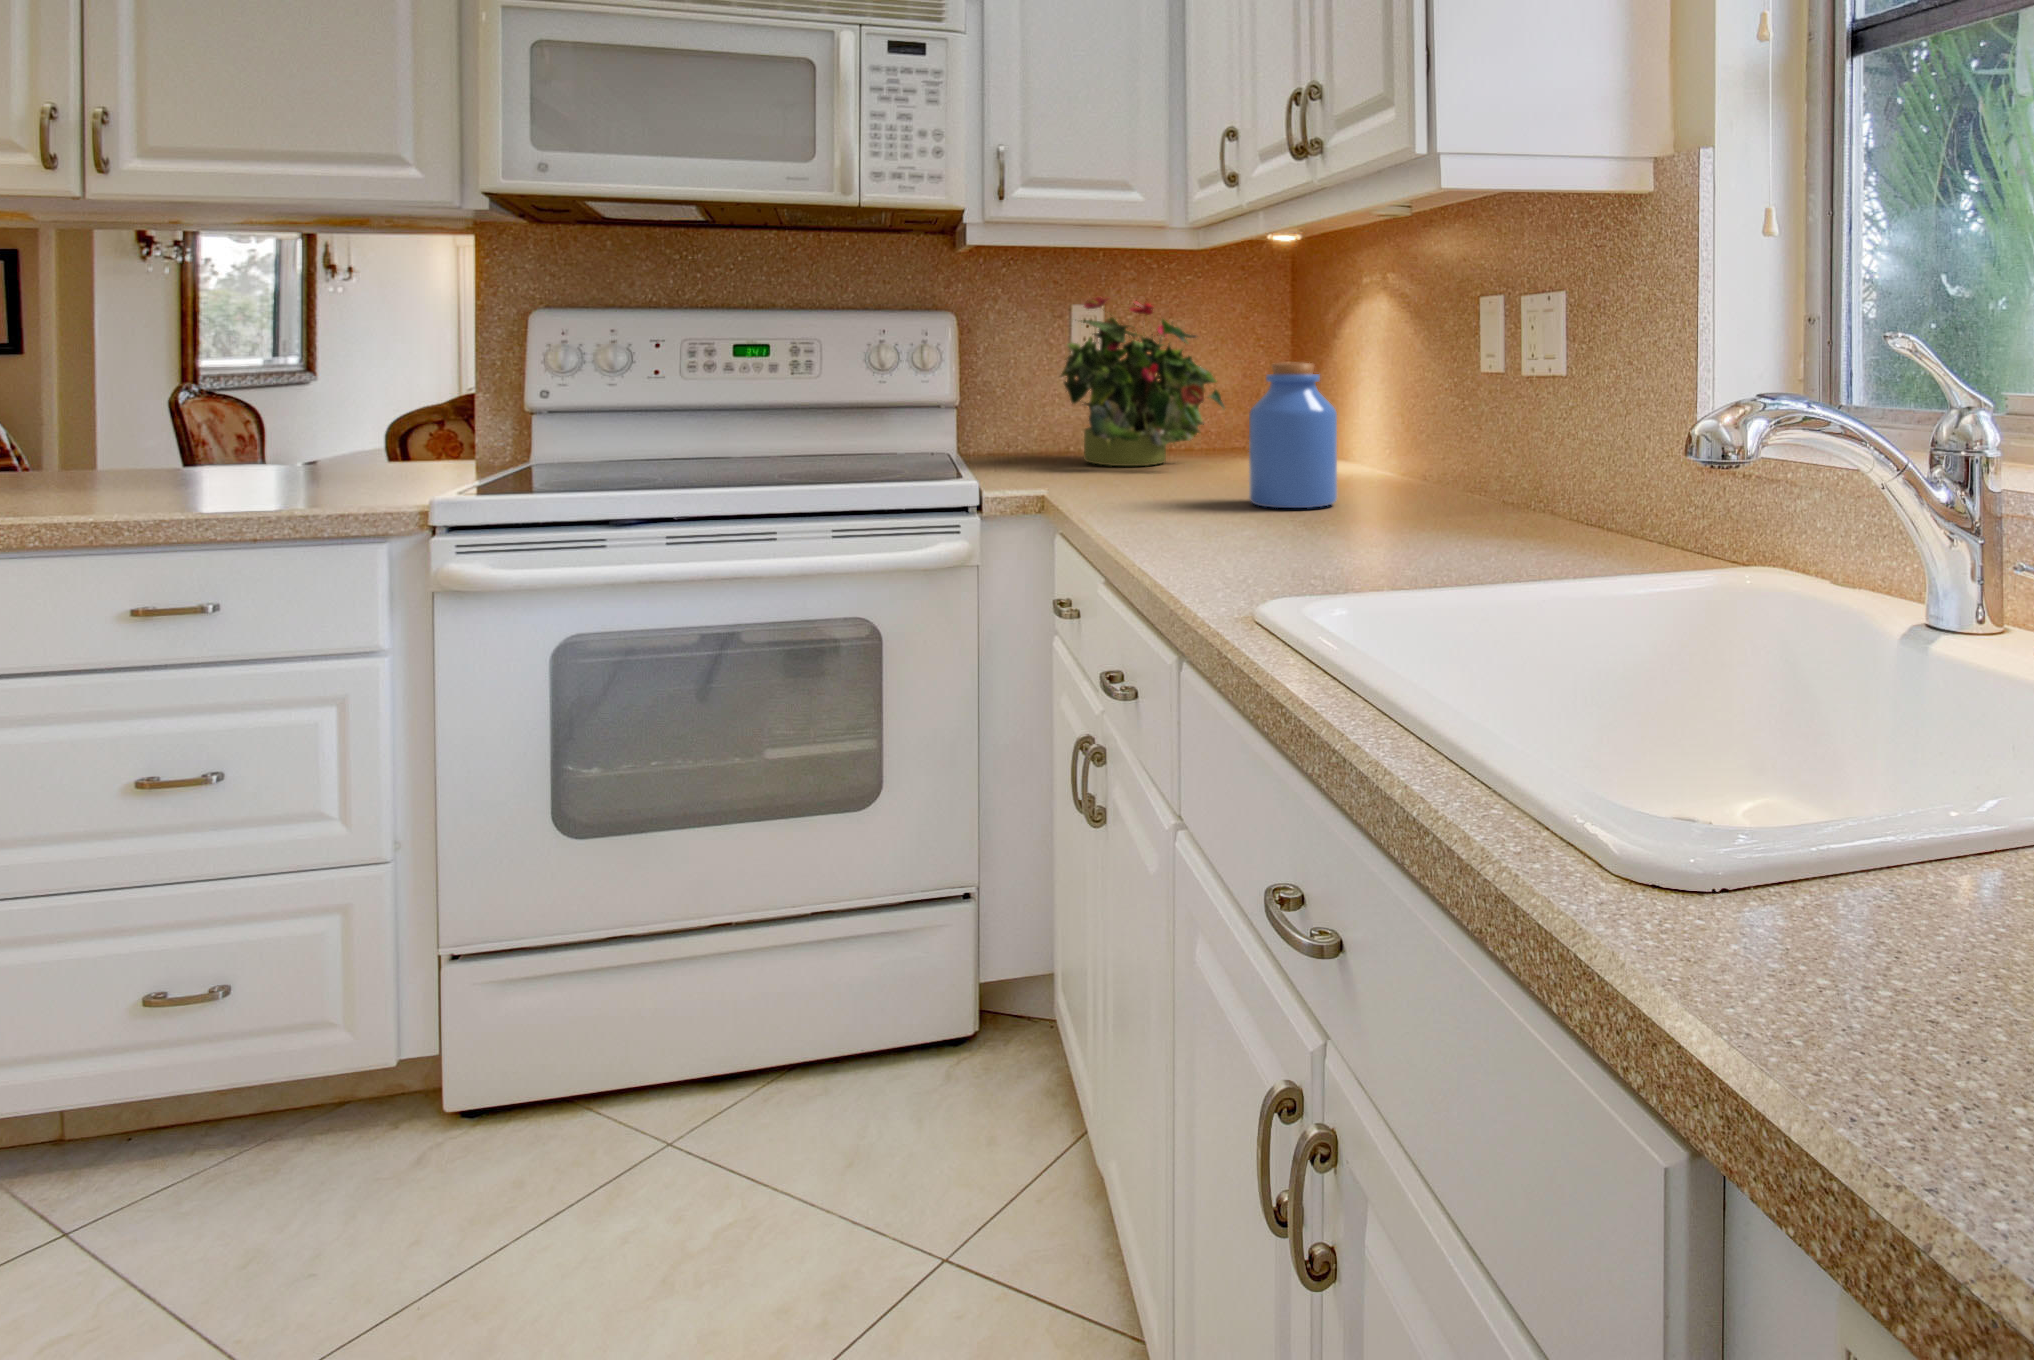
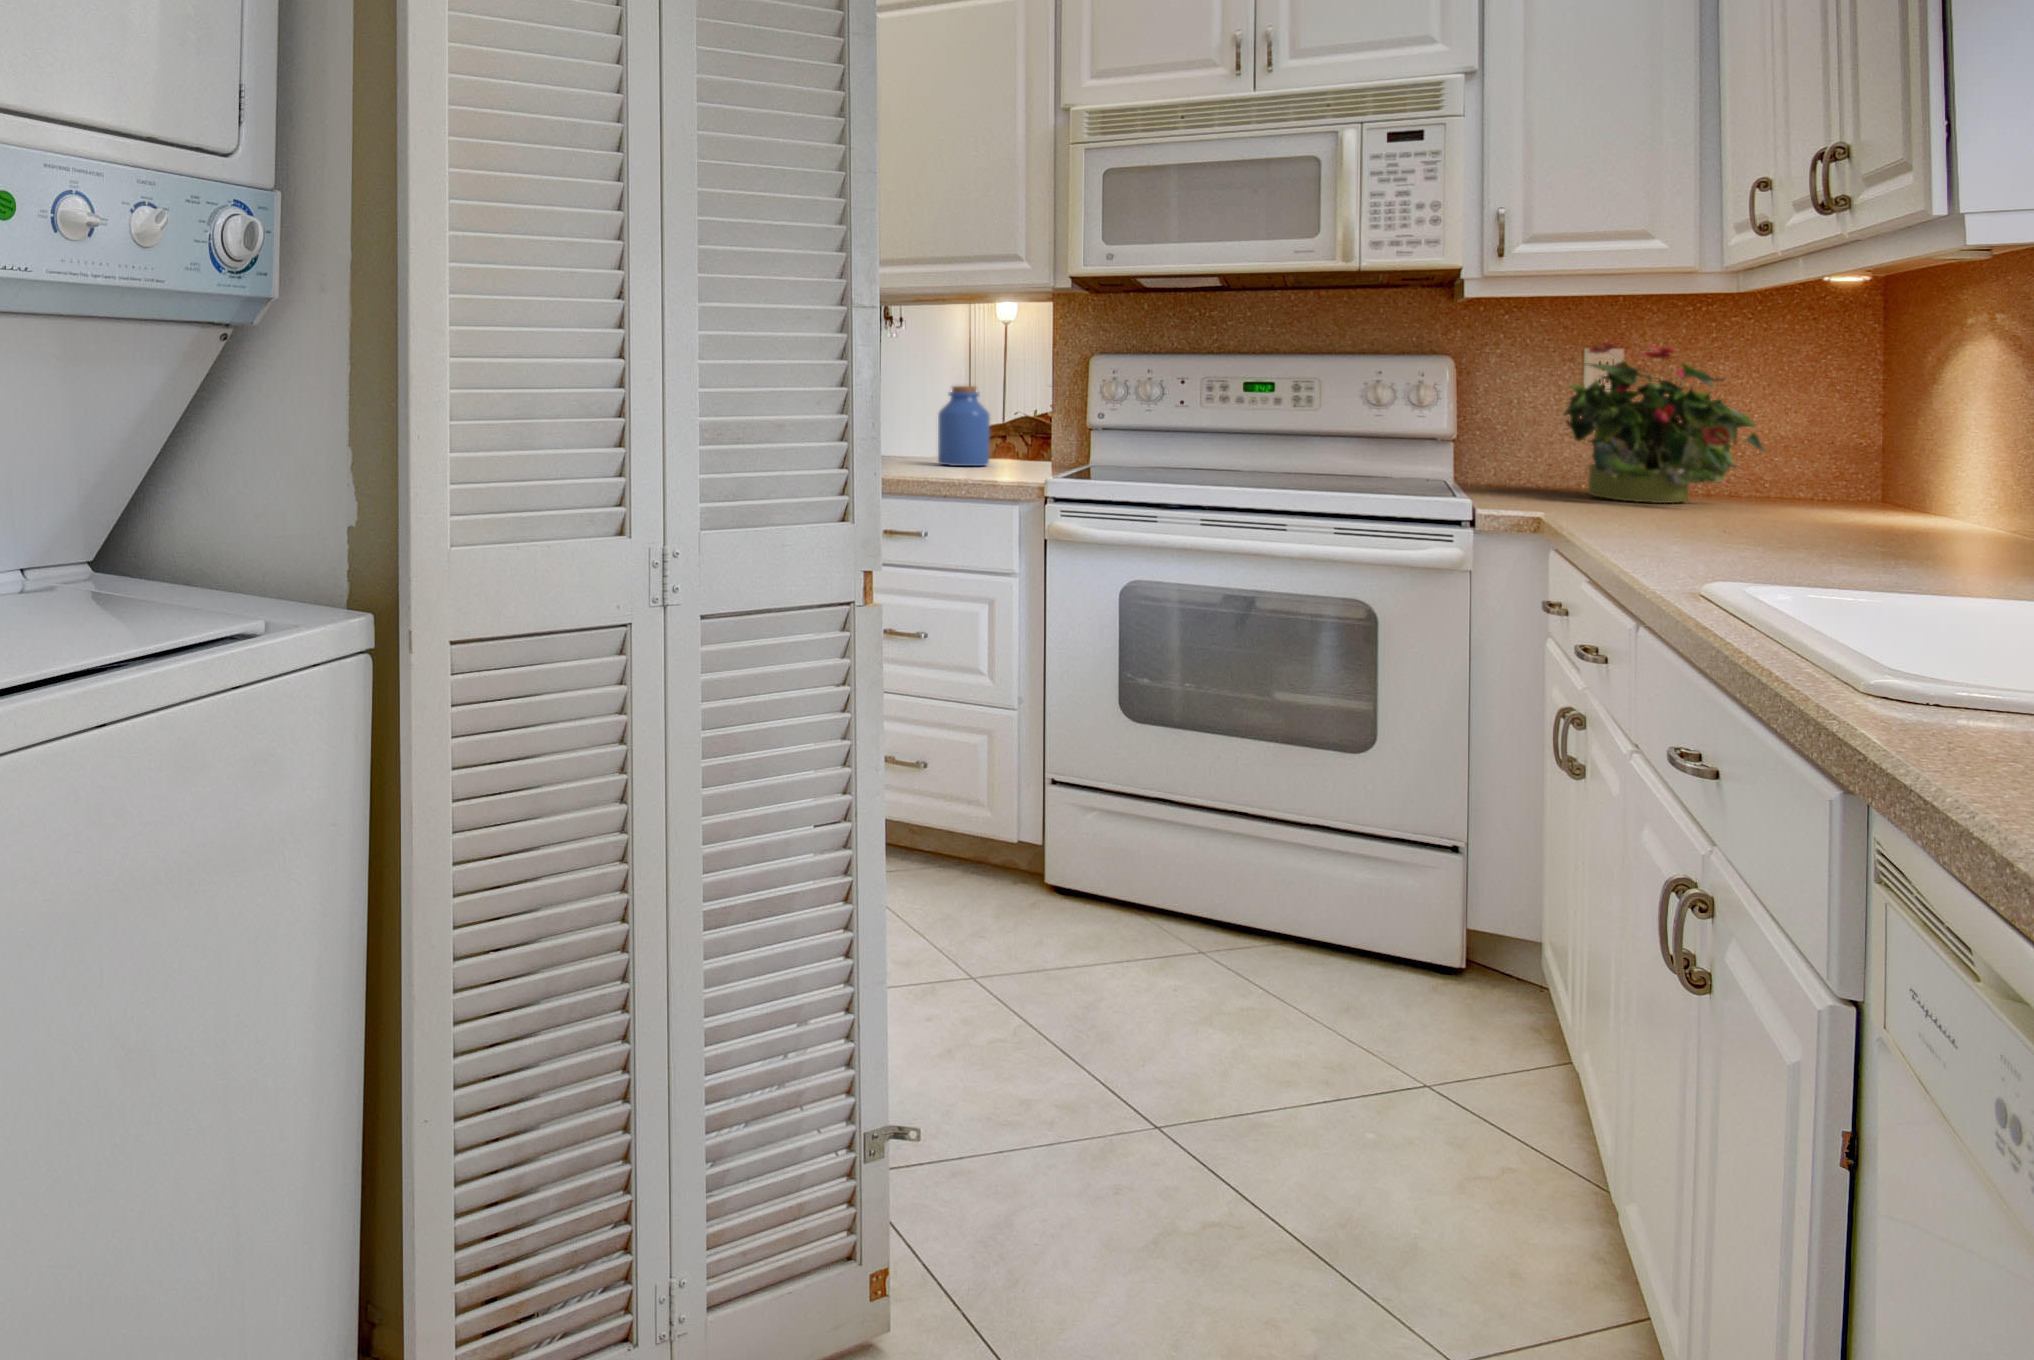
jar: present [1249,363,1337,508] -> present [938,386,990,466]

